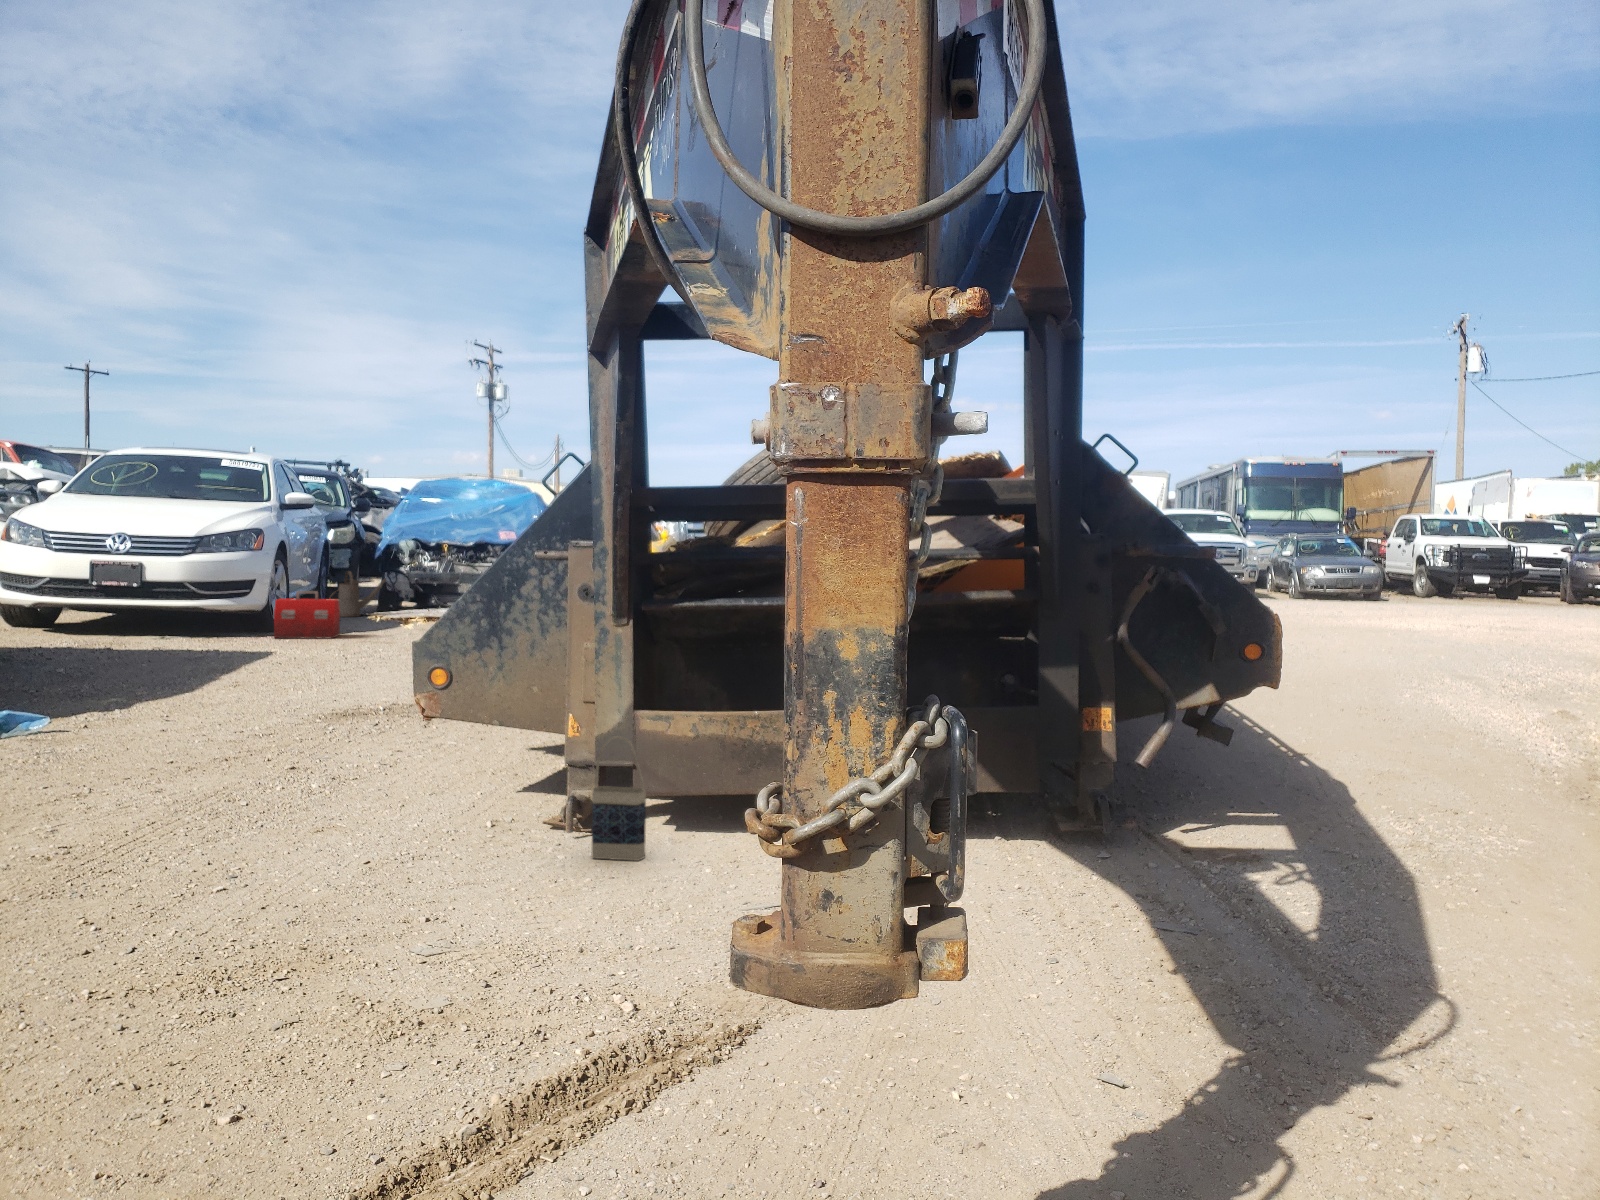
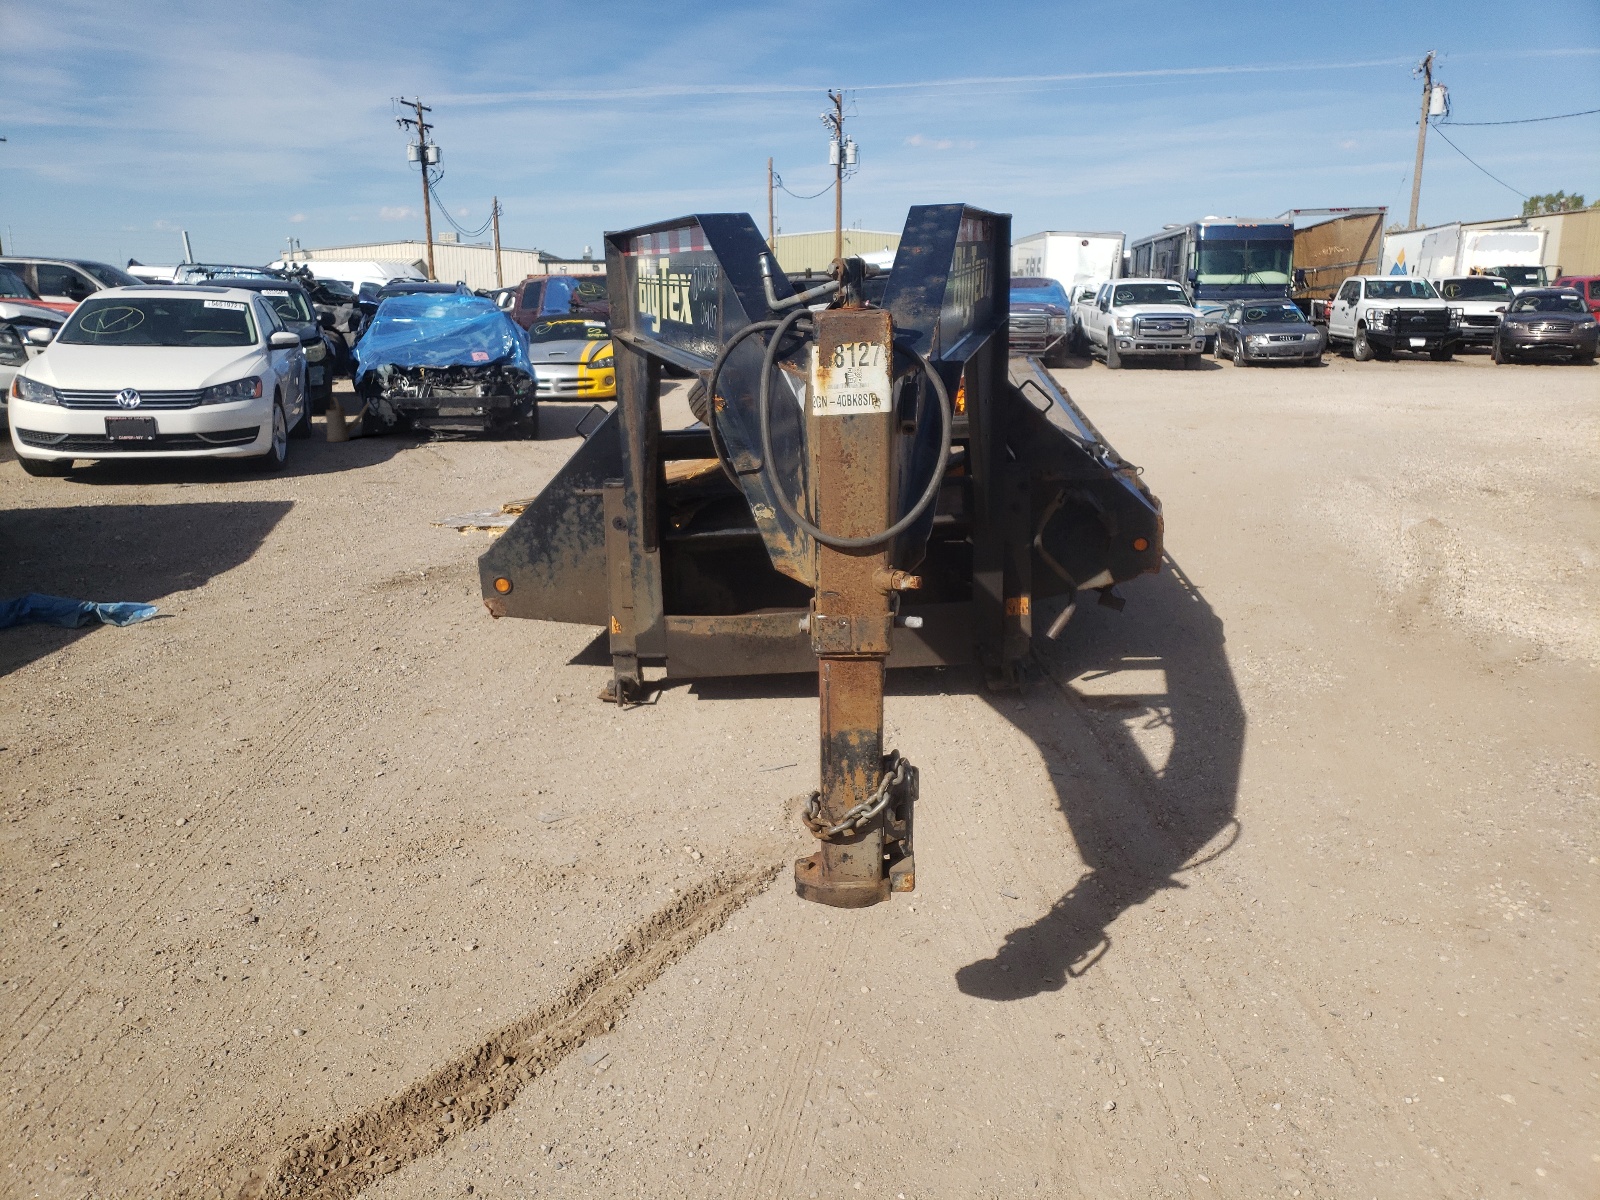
toolbox: present [274,591,340,638] -> none [279,430,341,477]
bag: present [592,736,646,861] -> none [637,637,680,728]

